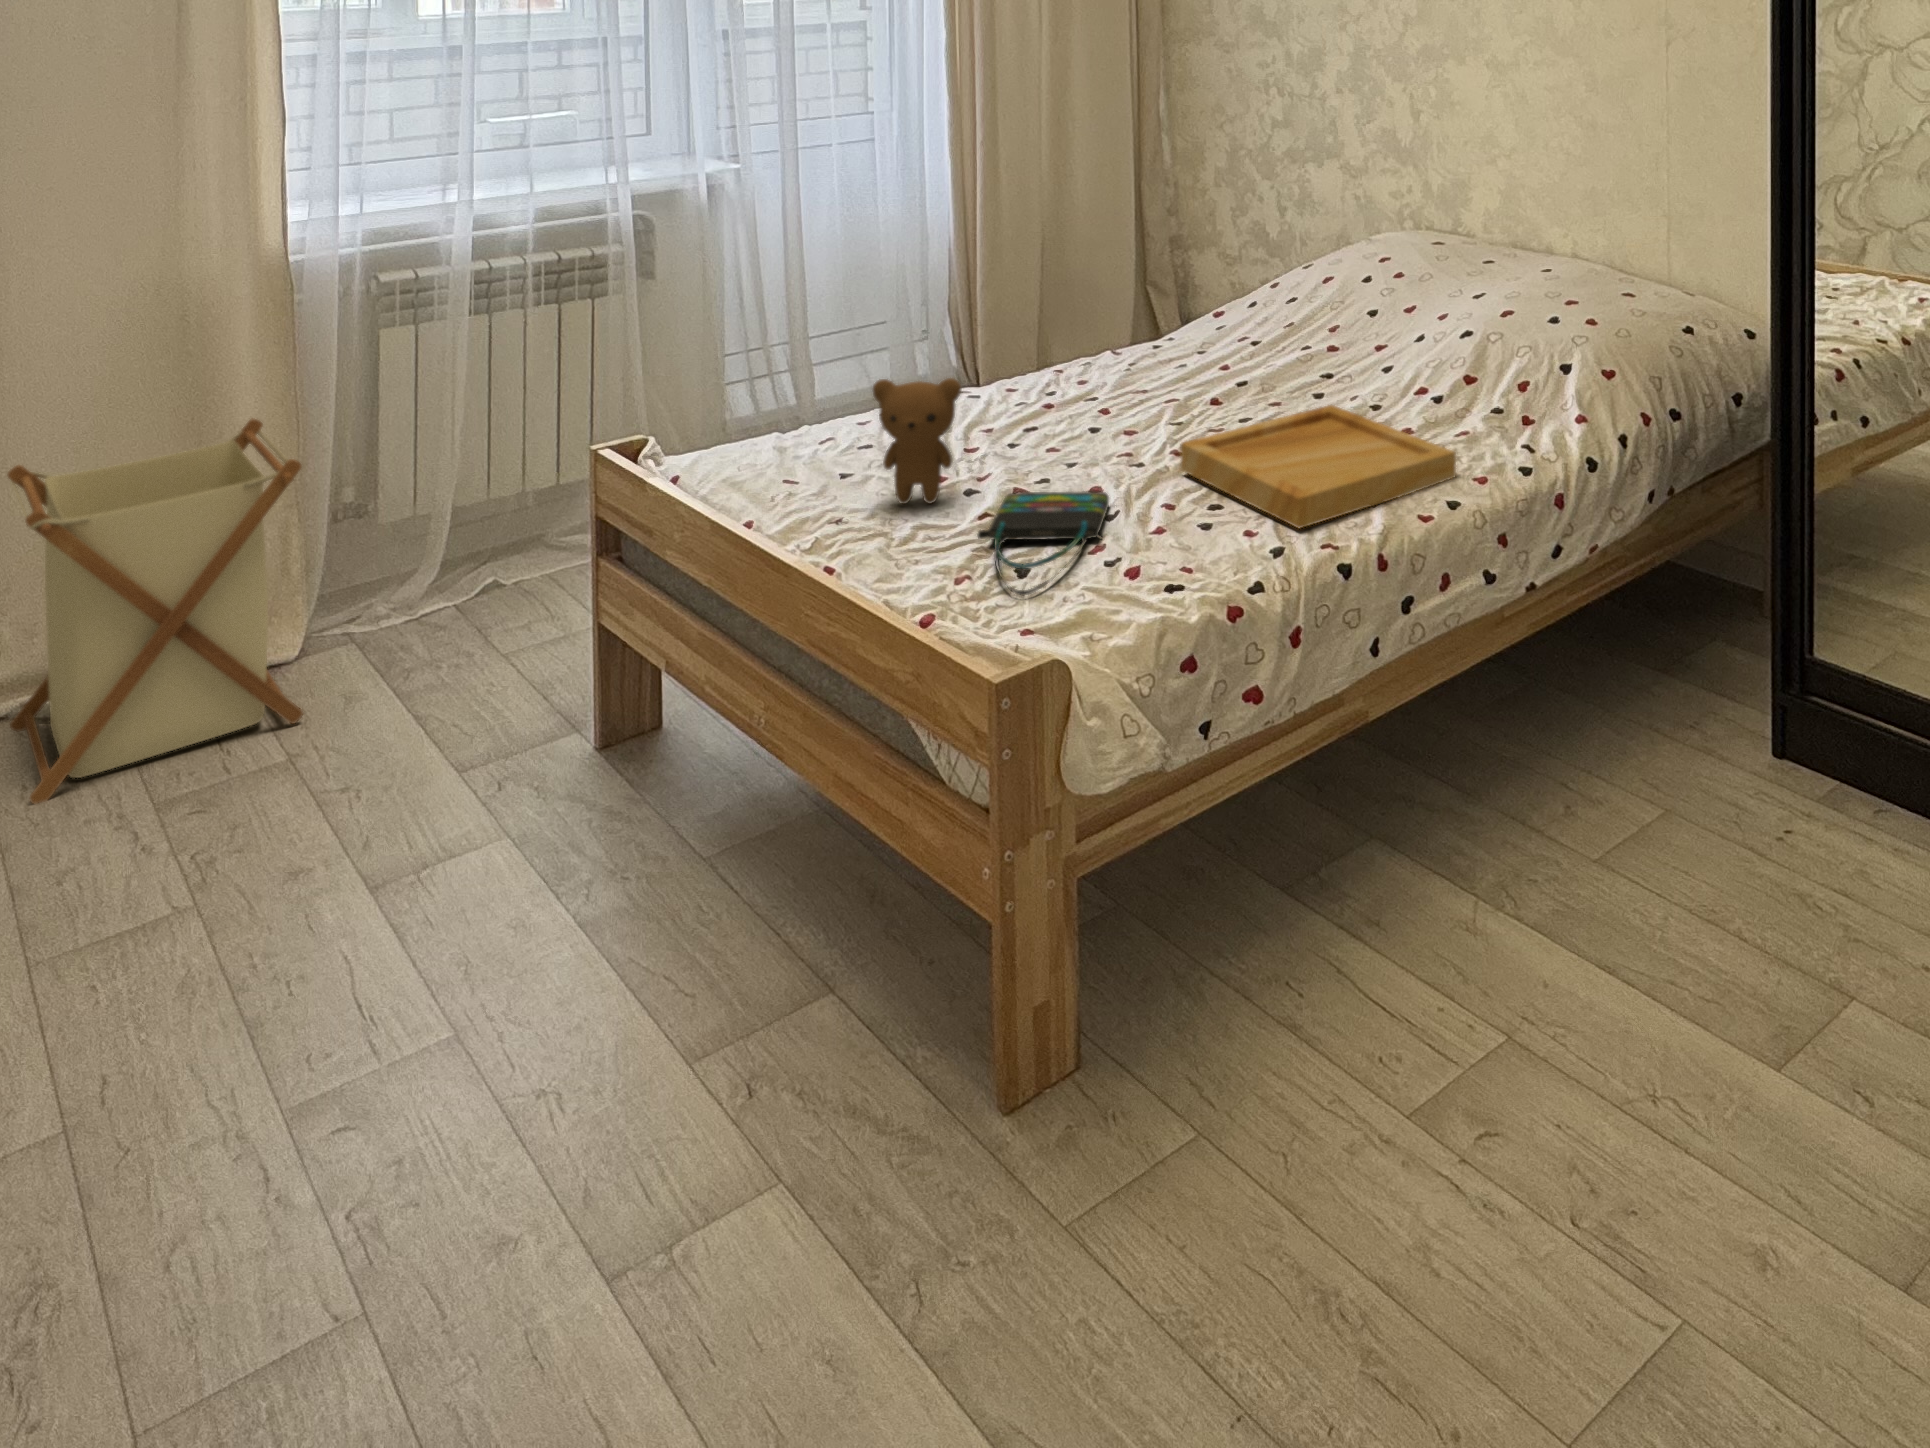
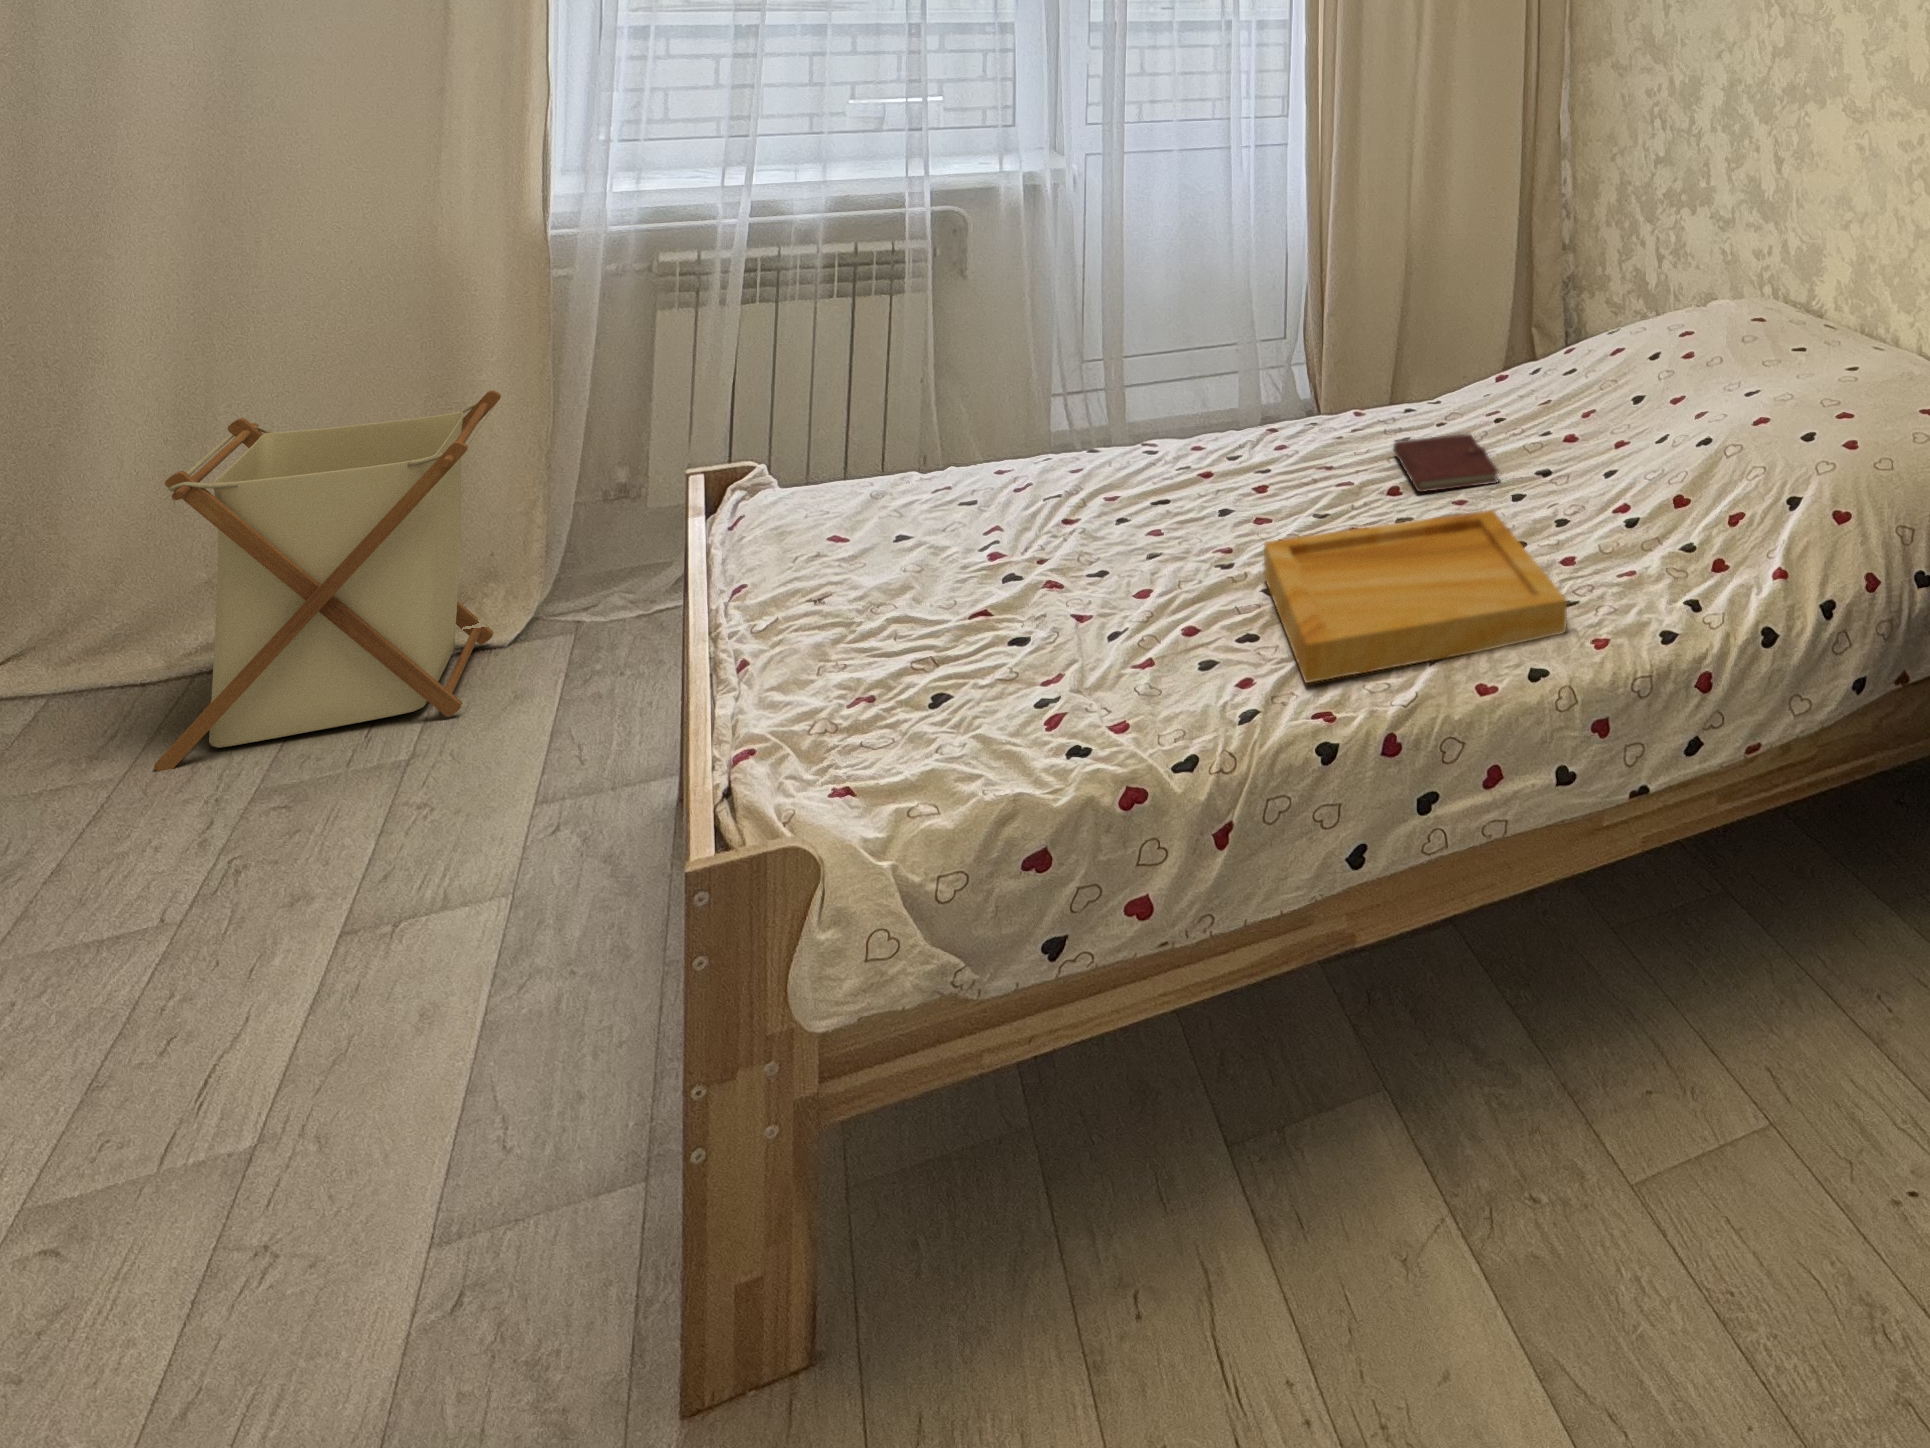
notebook: none [1183,360,1294,405] -> present [1393,433,1498,492]
teddy bear: present [873,378,961,504] -> none [918,428,1010,581]
tote bag: present [978,491,1109,596] -> none [905,582,1144,731]

